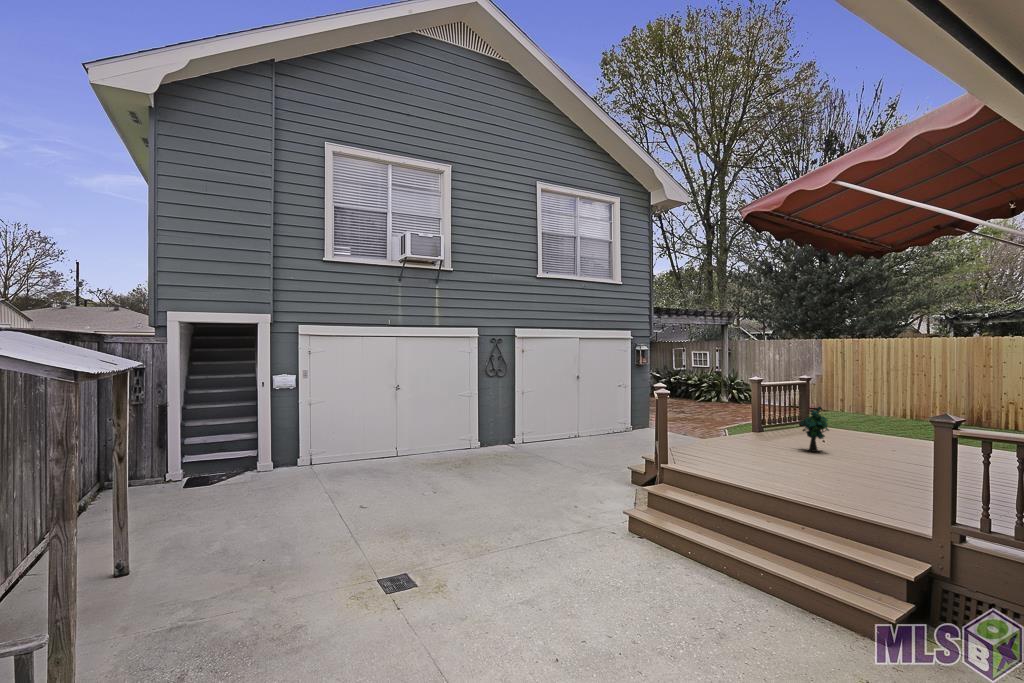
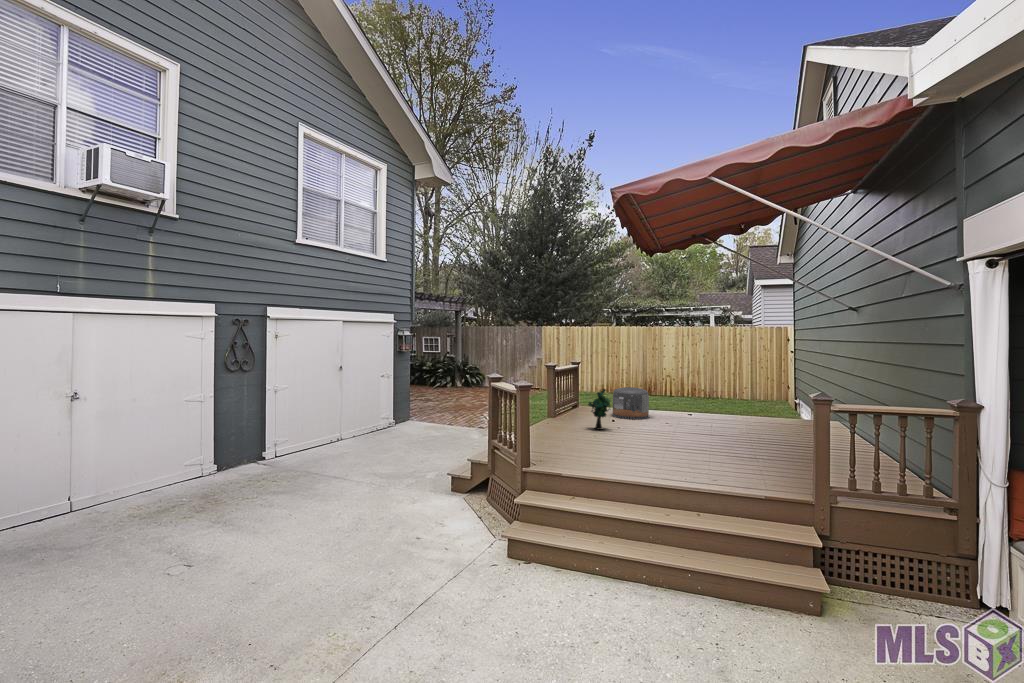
pouf: none [855,409,909,448] -> present [613,387,649,419]

